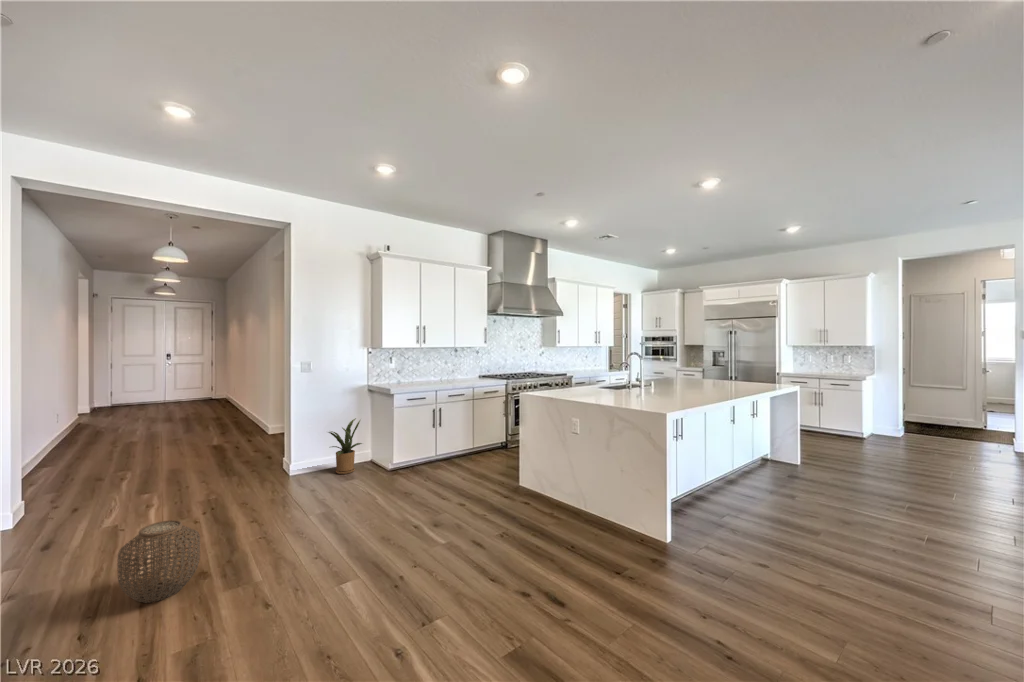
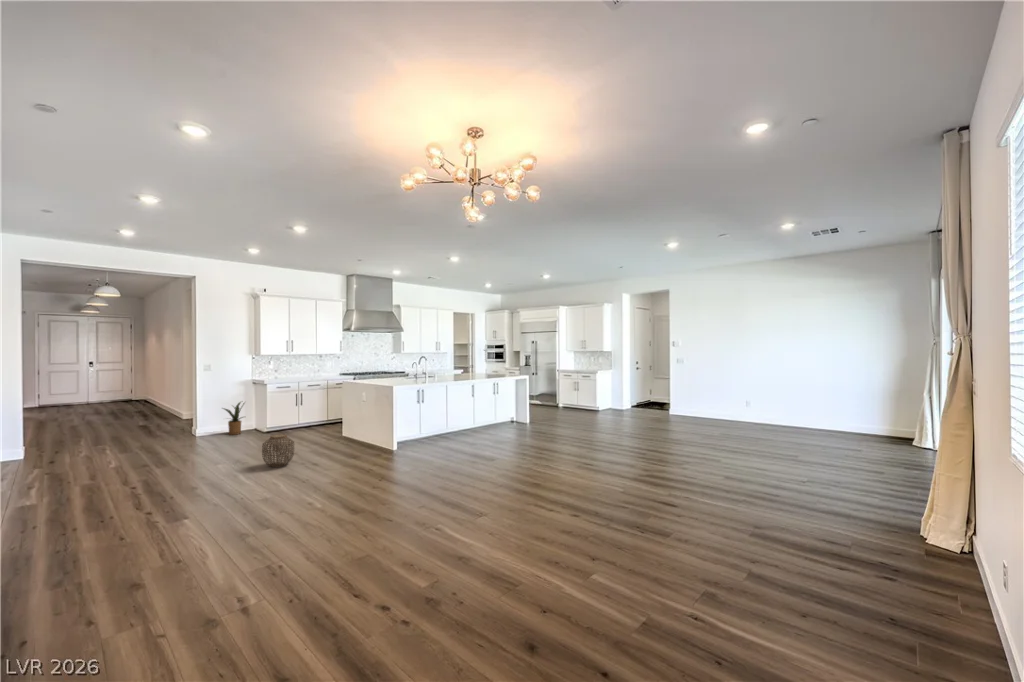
woven basket: present [118,520,200,603] -> present [262,434,294,467]

